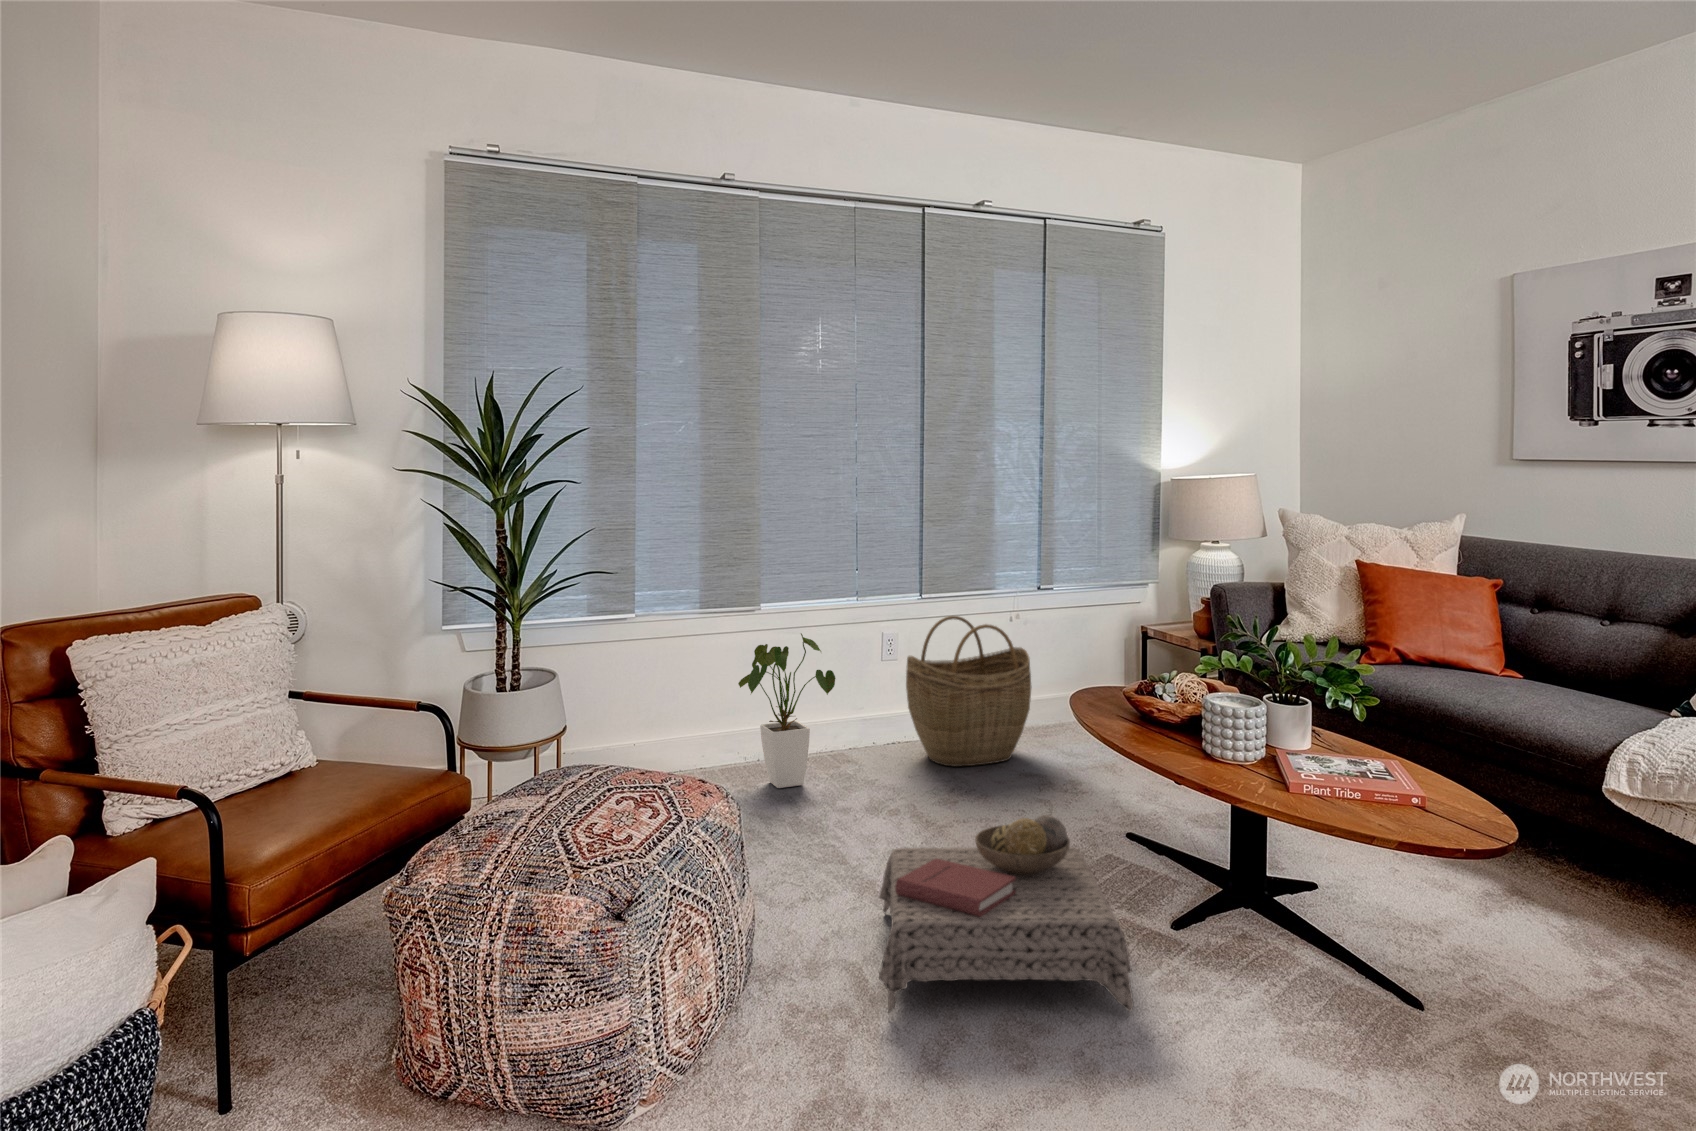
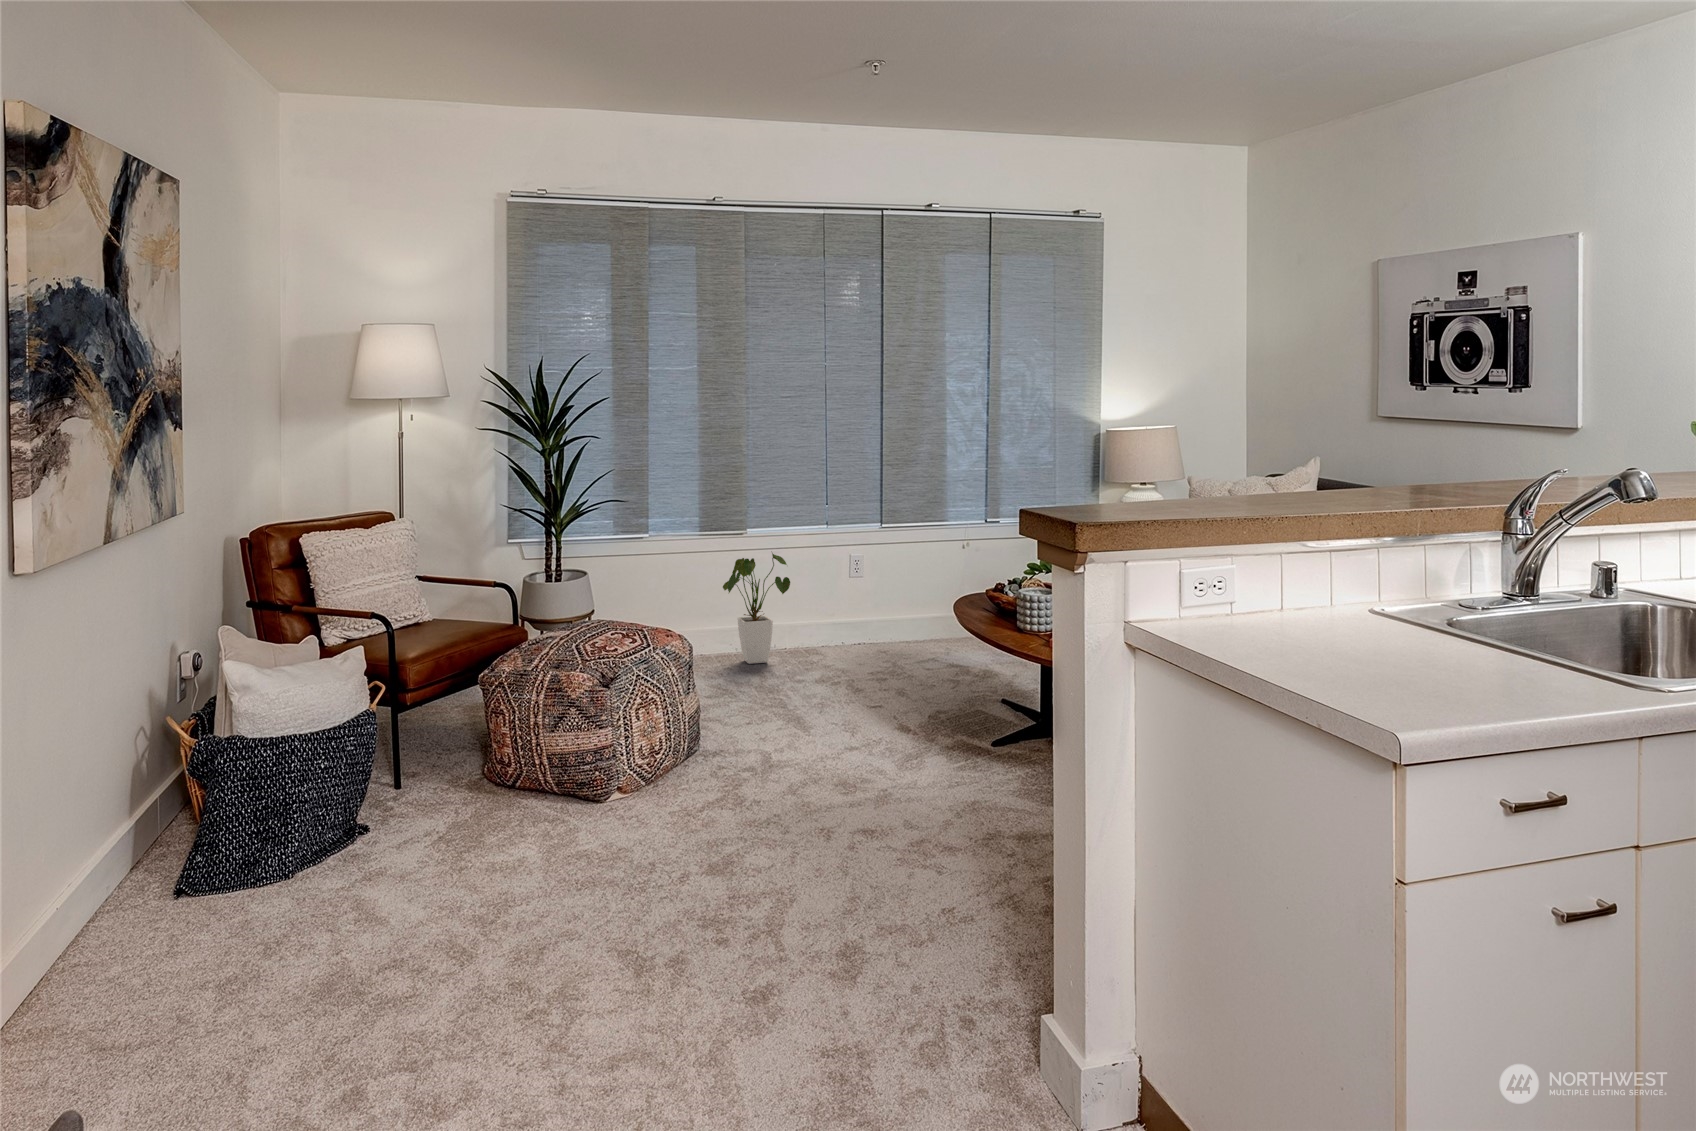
woven basket: present [906,616,1032,767] -> none [853,541,949,654]
ottoman: present [879,815,1133,1013] -> none [767,659,924,768]

